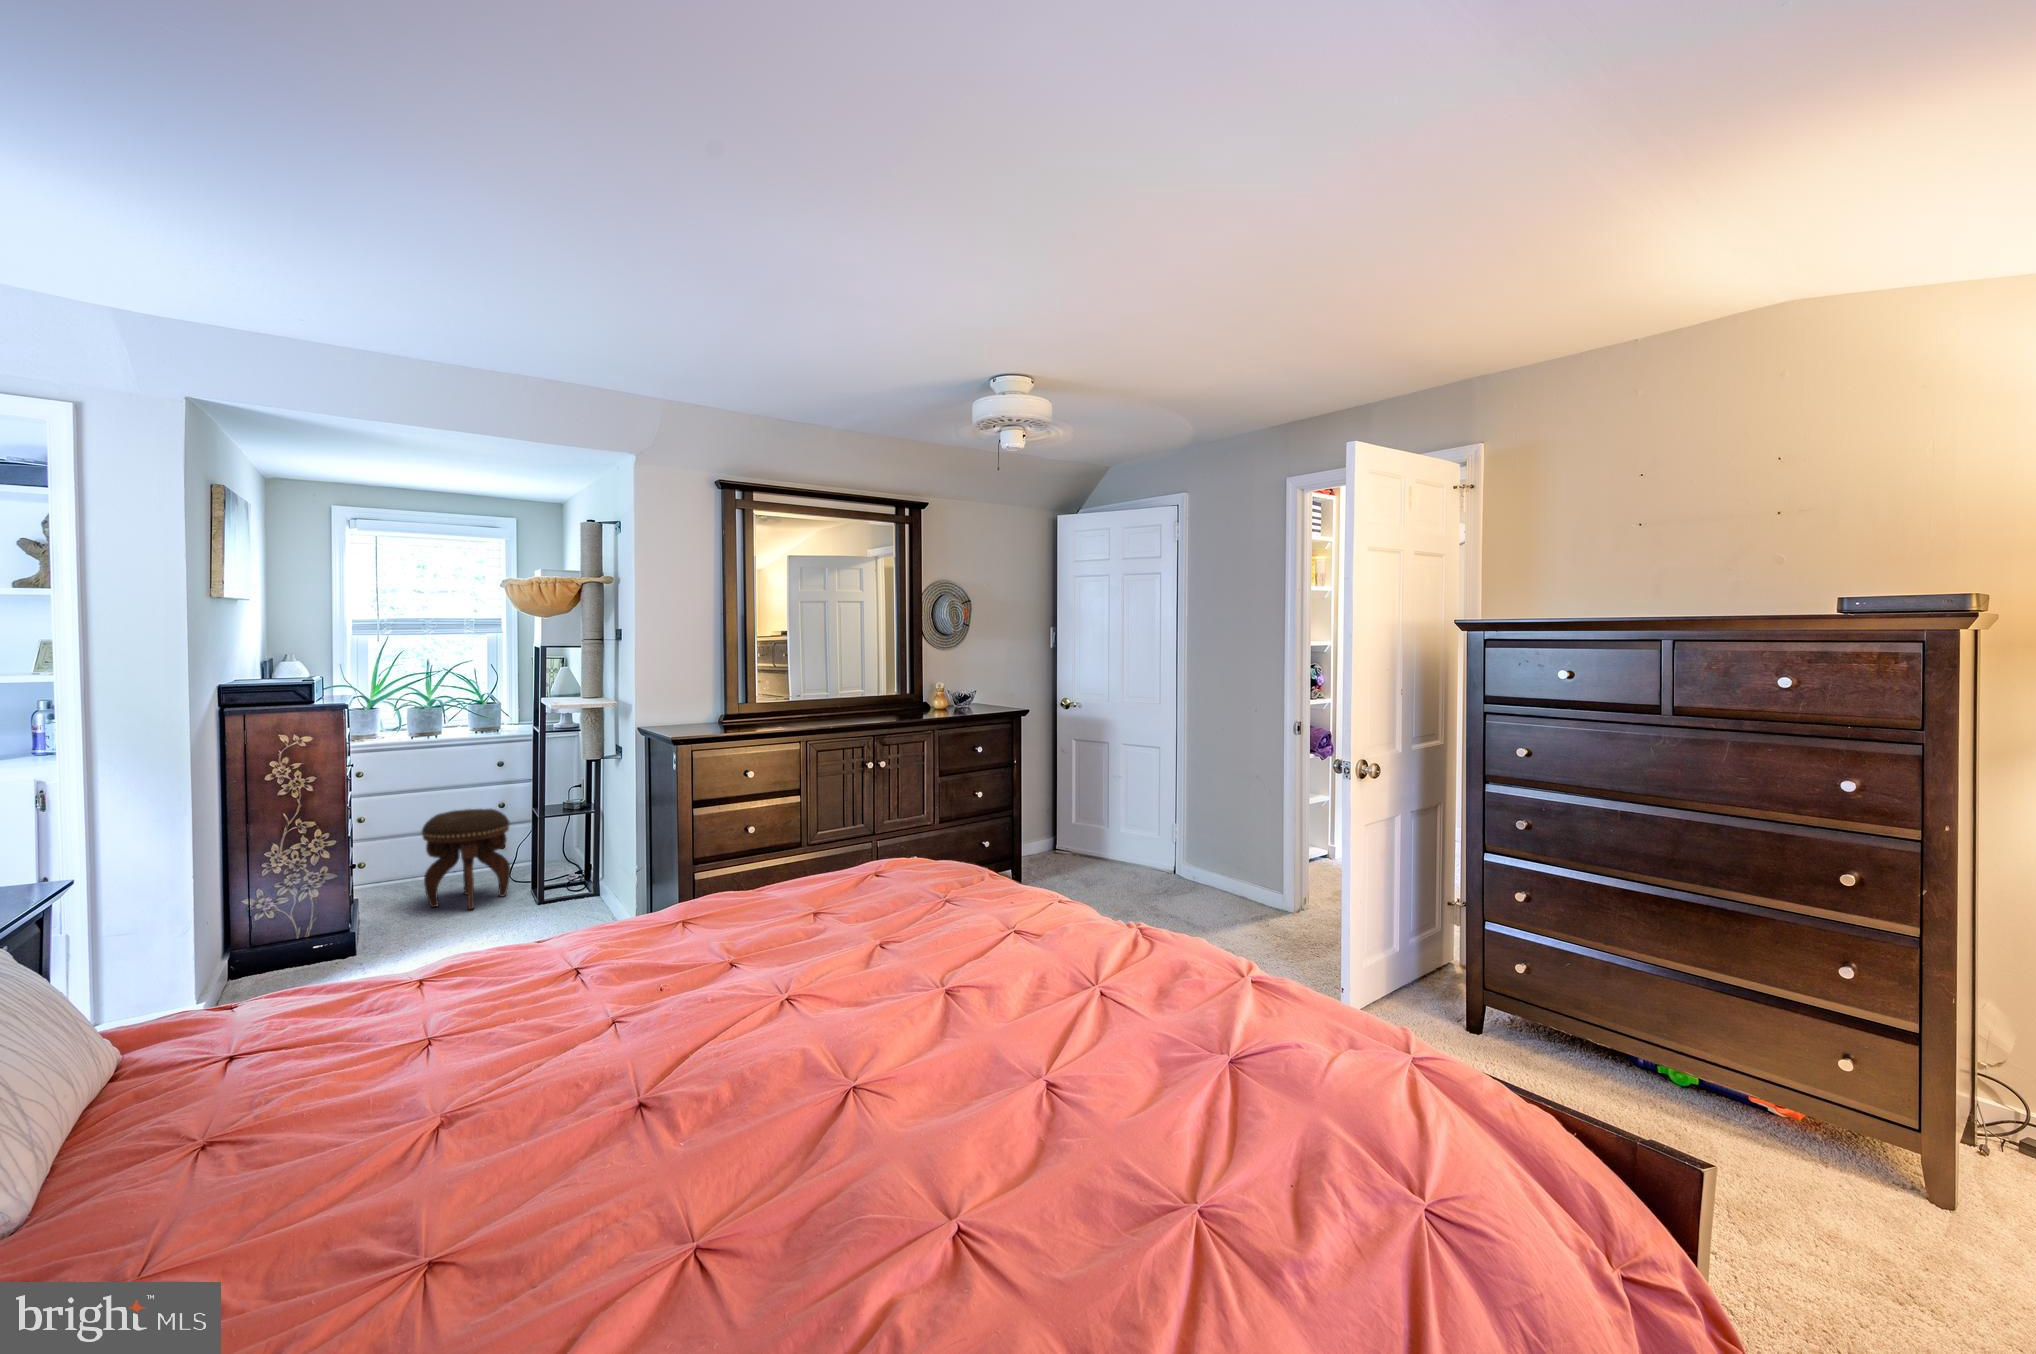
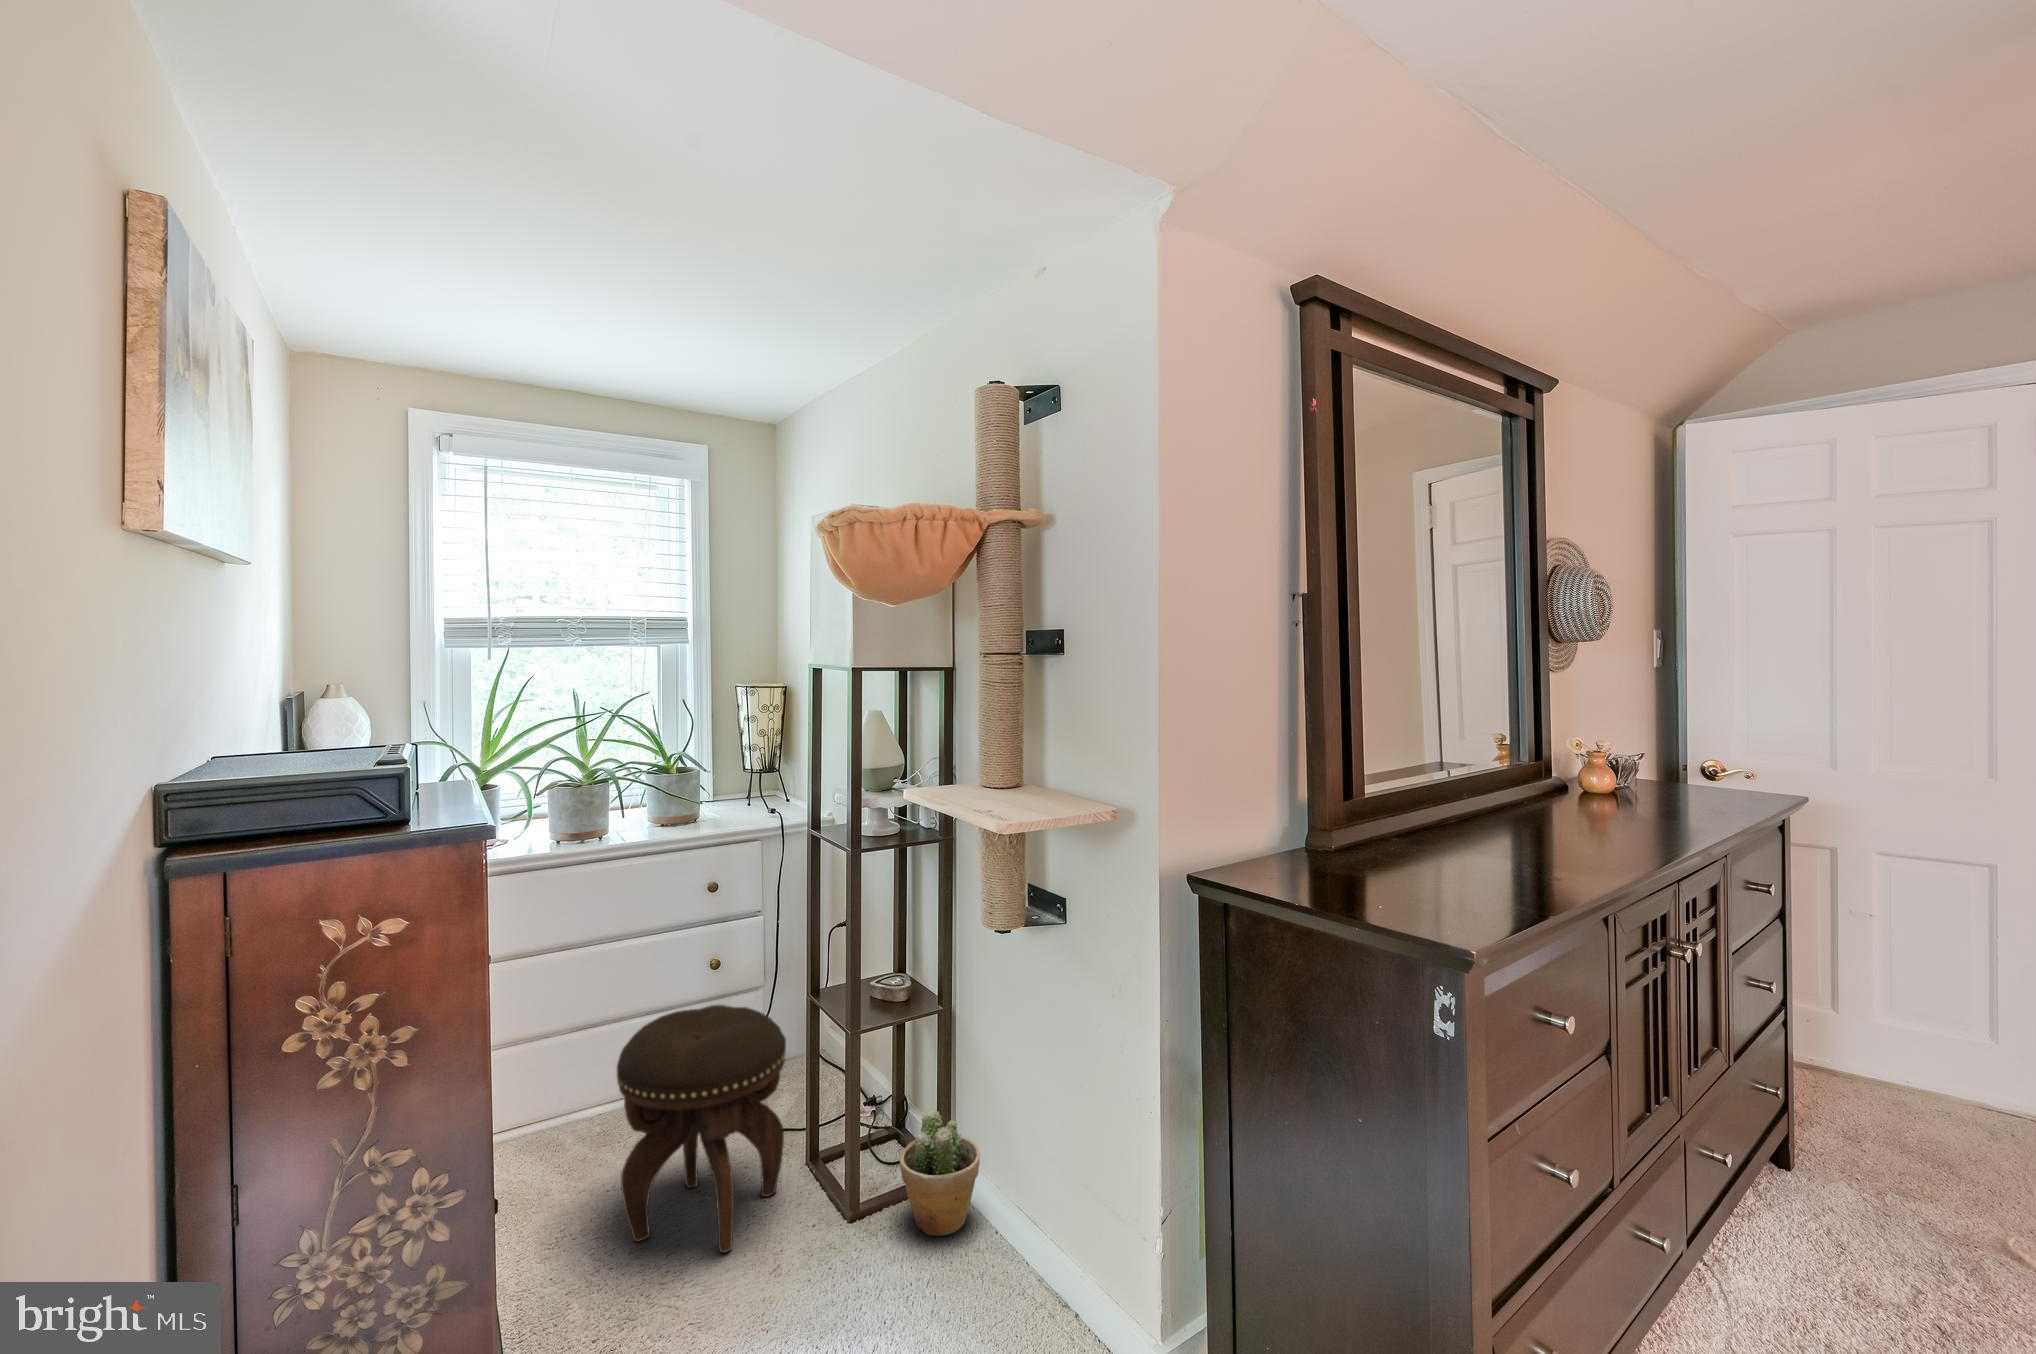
potted plant: none [556,853,598,906] -> present [899,1110,980,1236]

